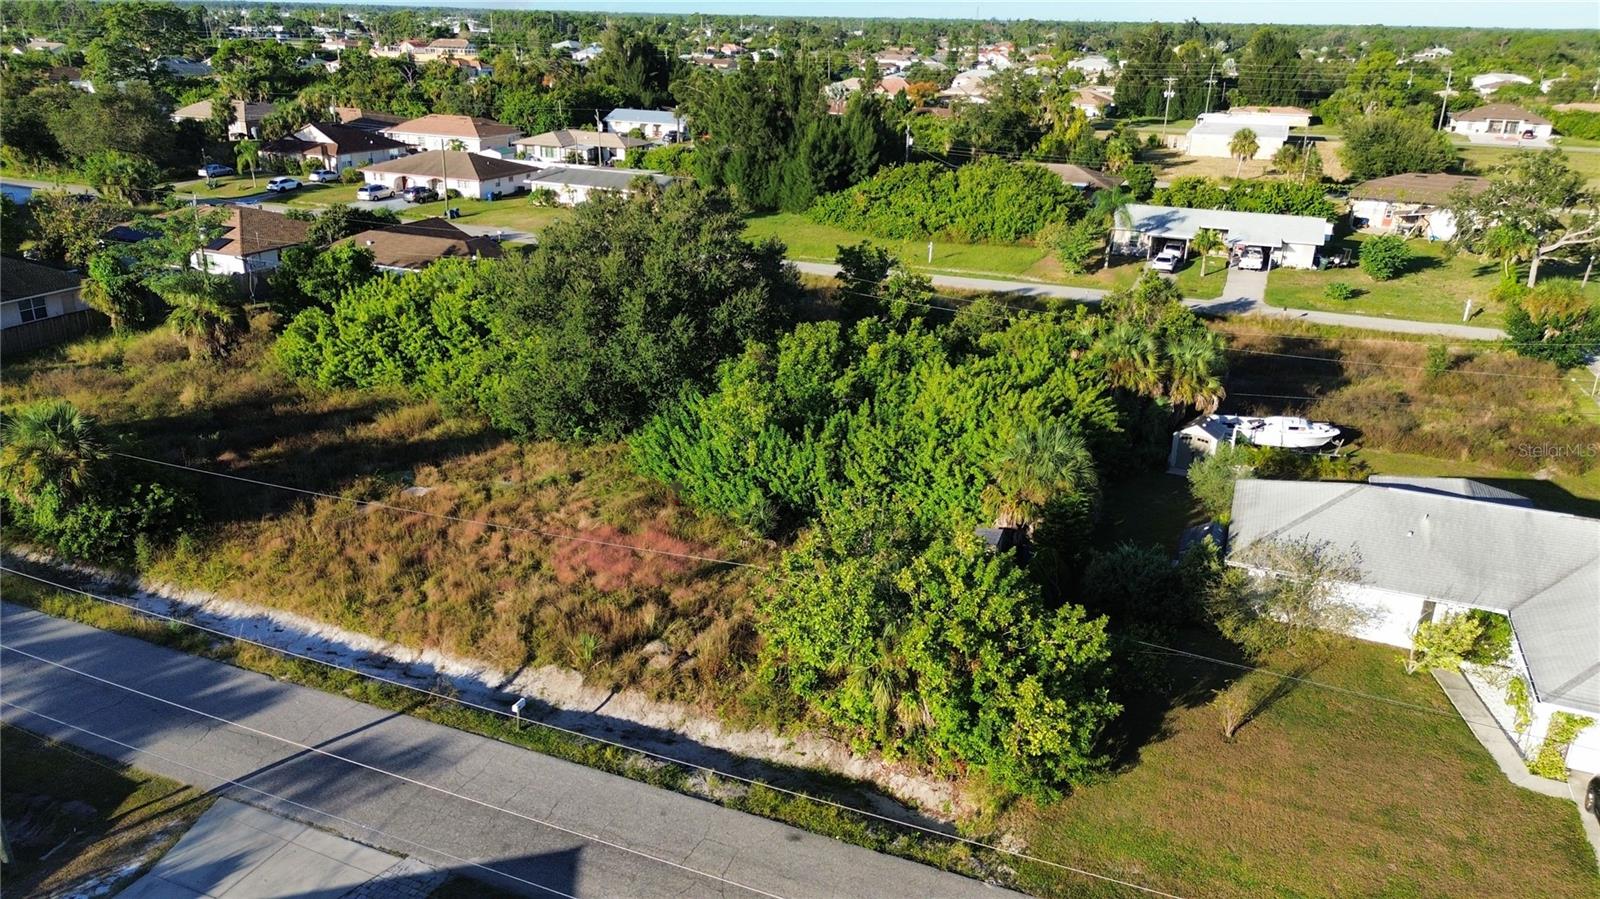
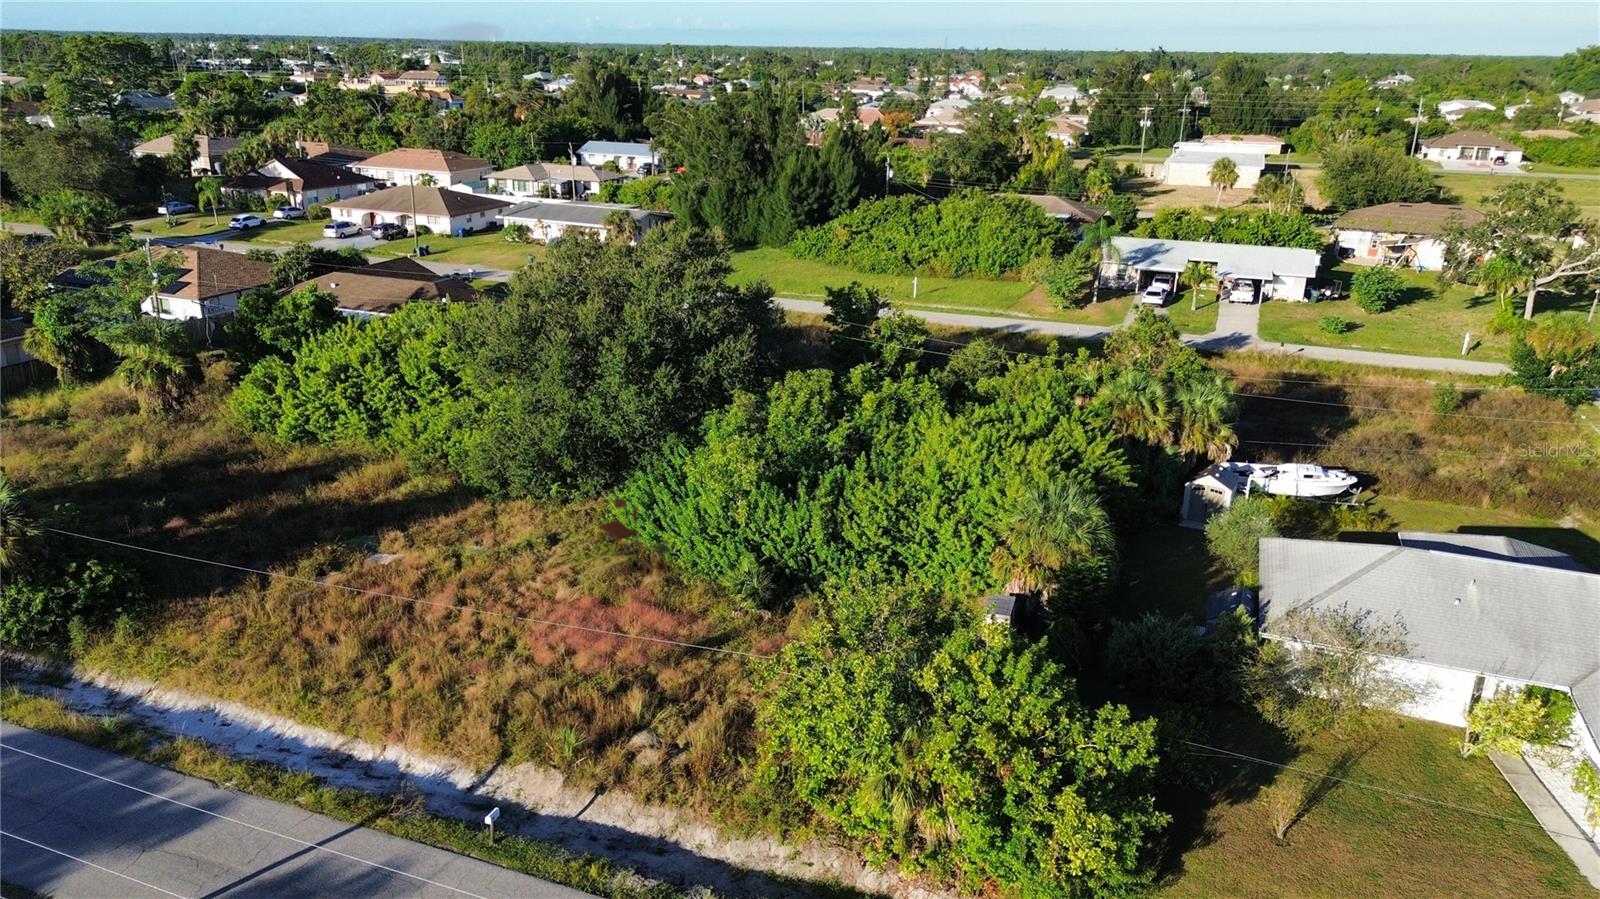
bench: none [619,440,657,492] -> present [599,498,639,554]

